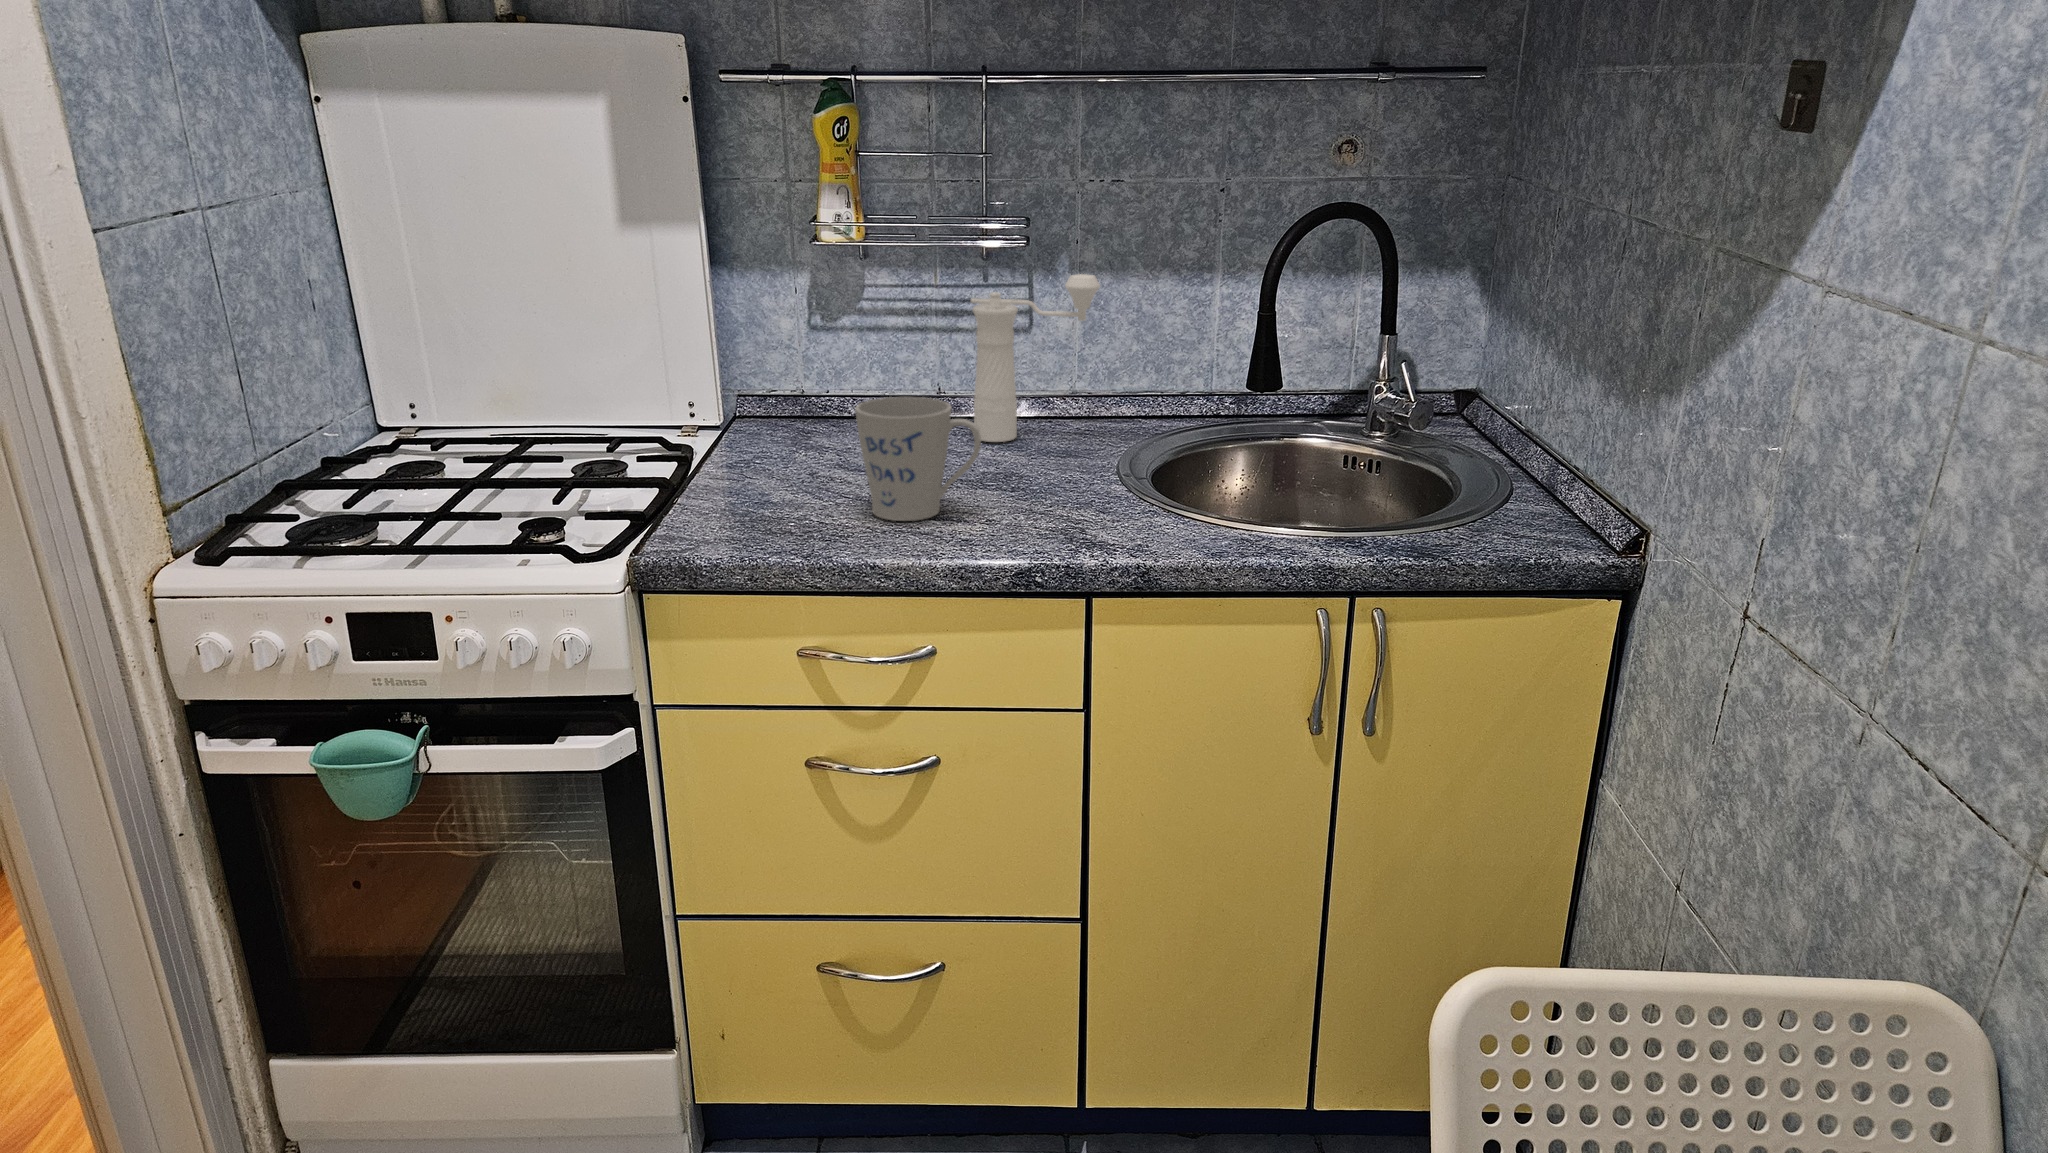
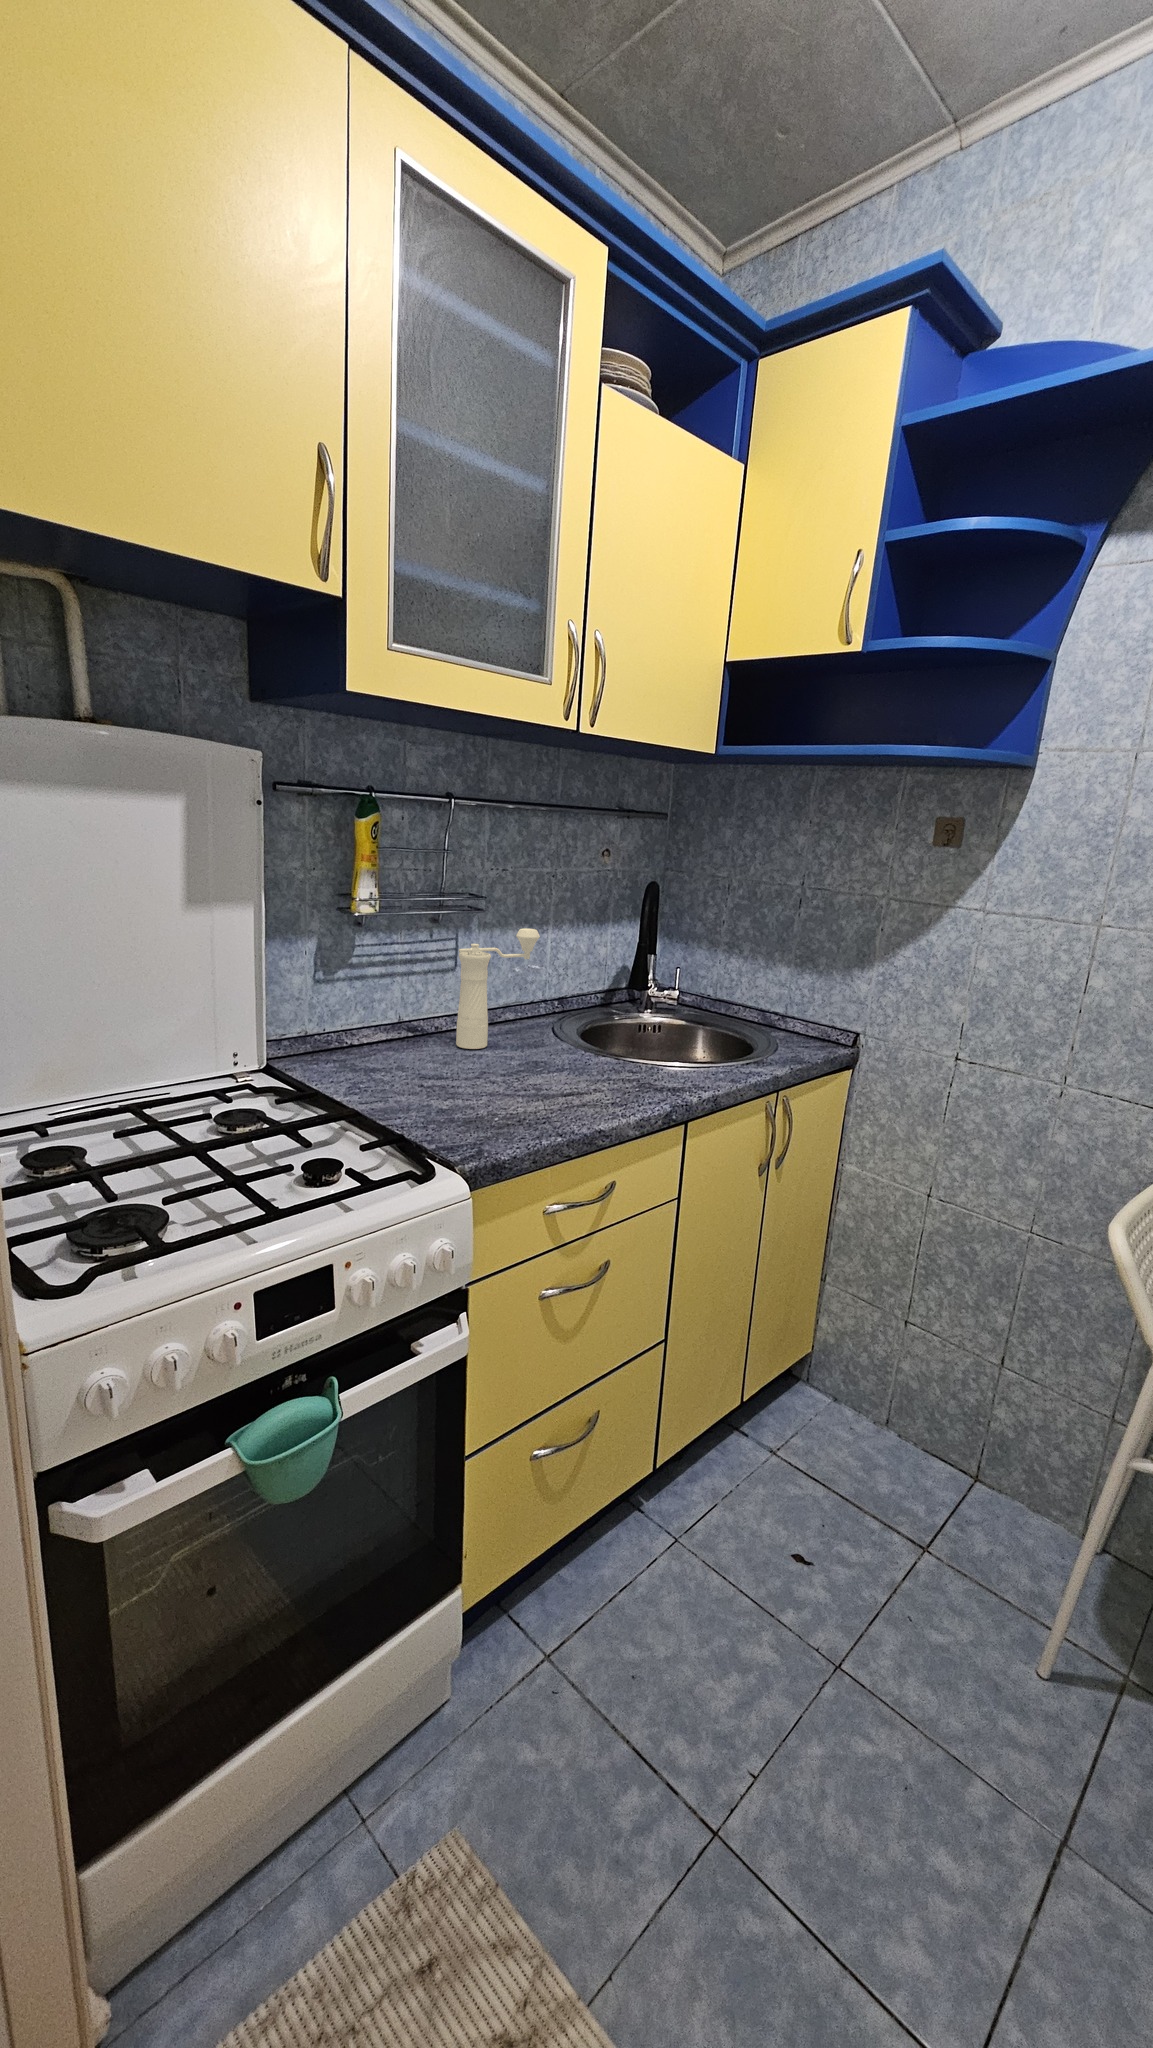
mug: present [855,397,981,521] -> none [522,1021,601,1111]

